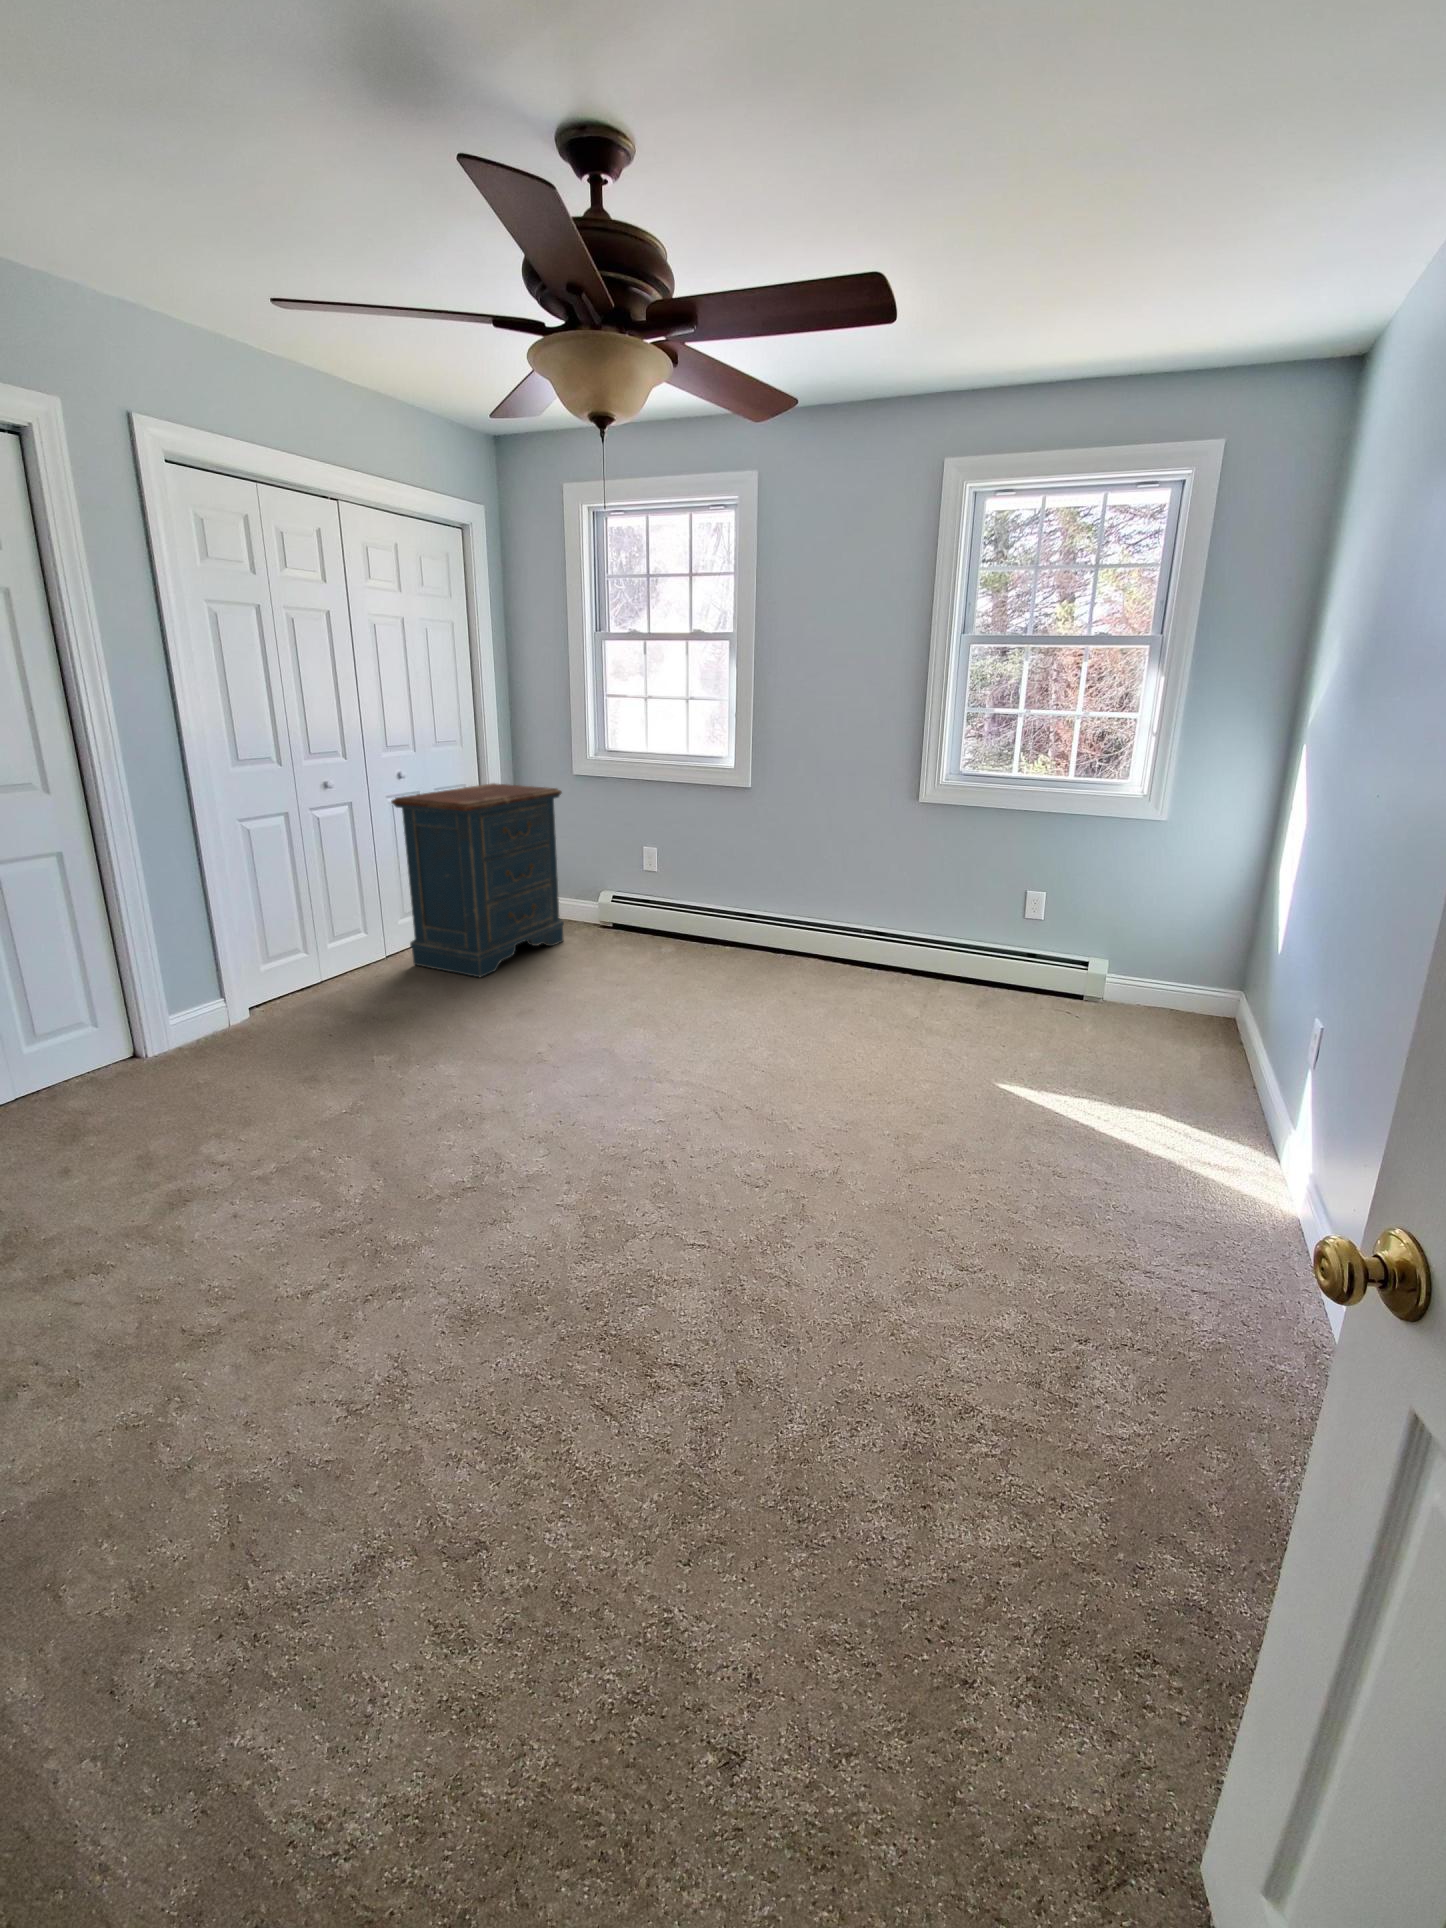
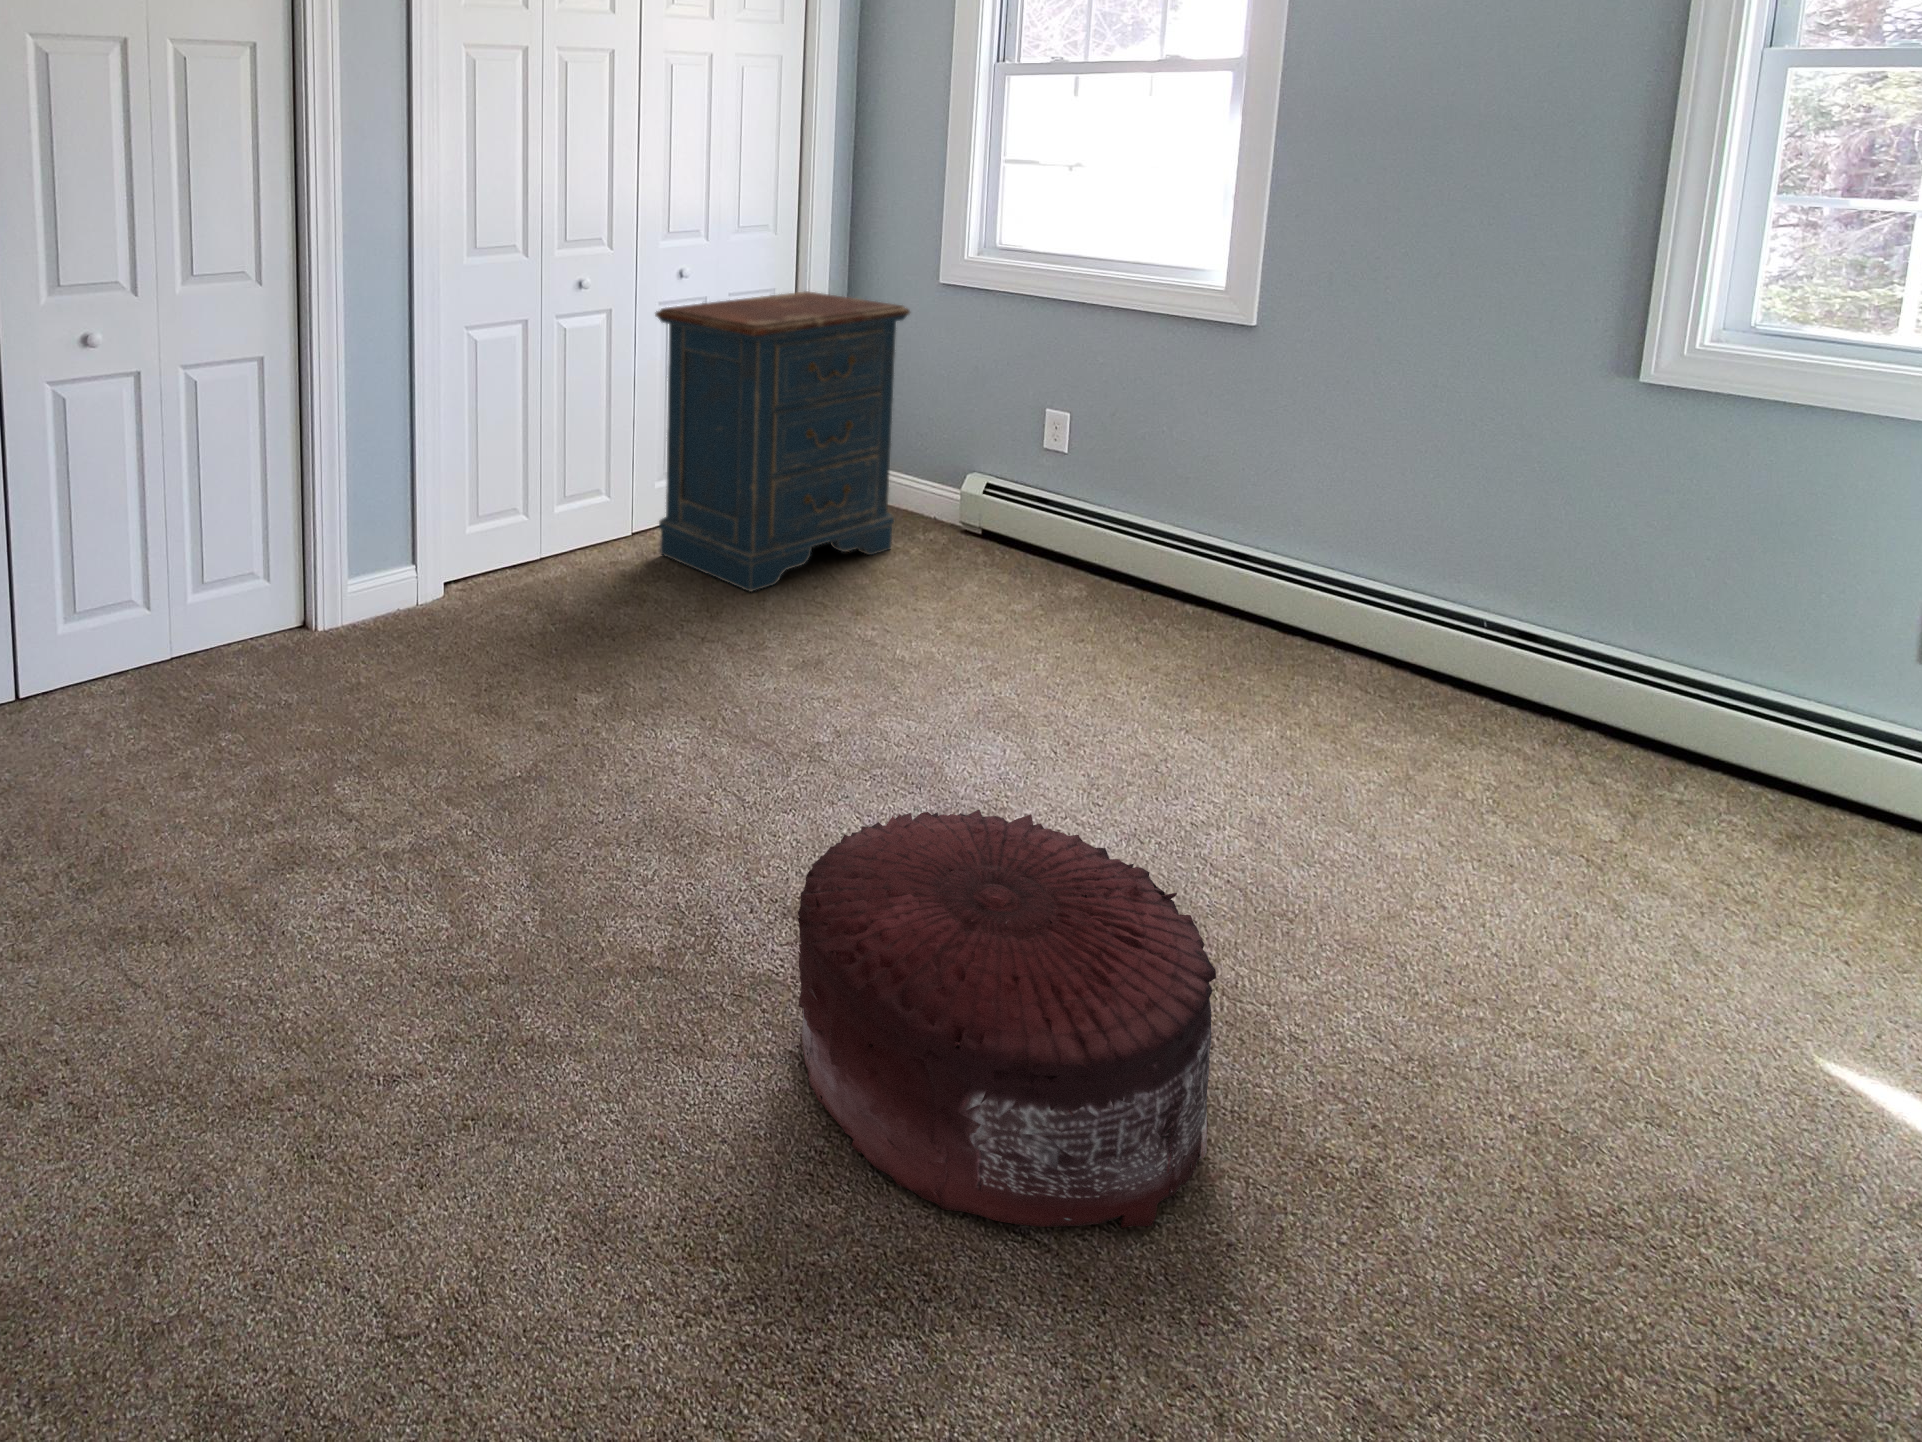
pouf: none [555,1051,769,1249] -> present [797,810,1216,1228]

